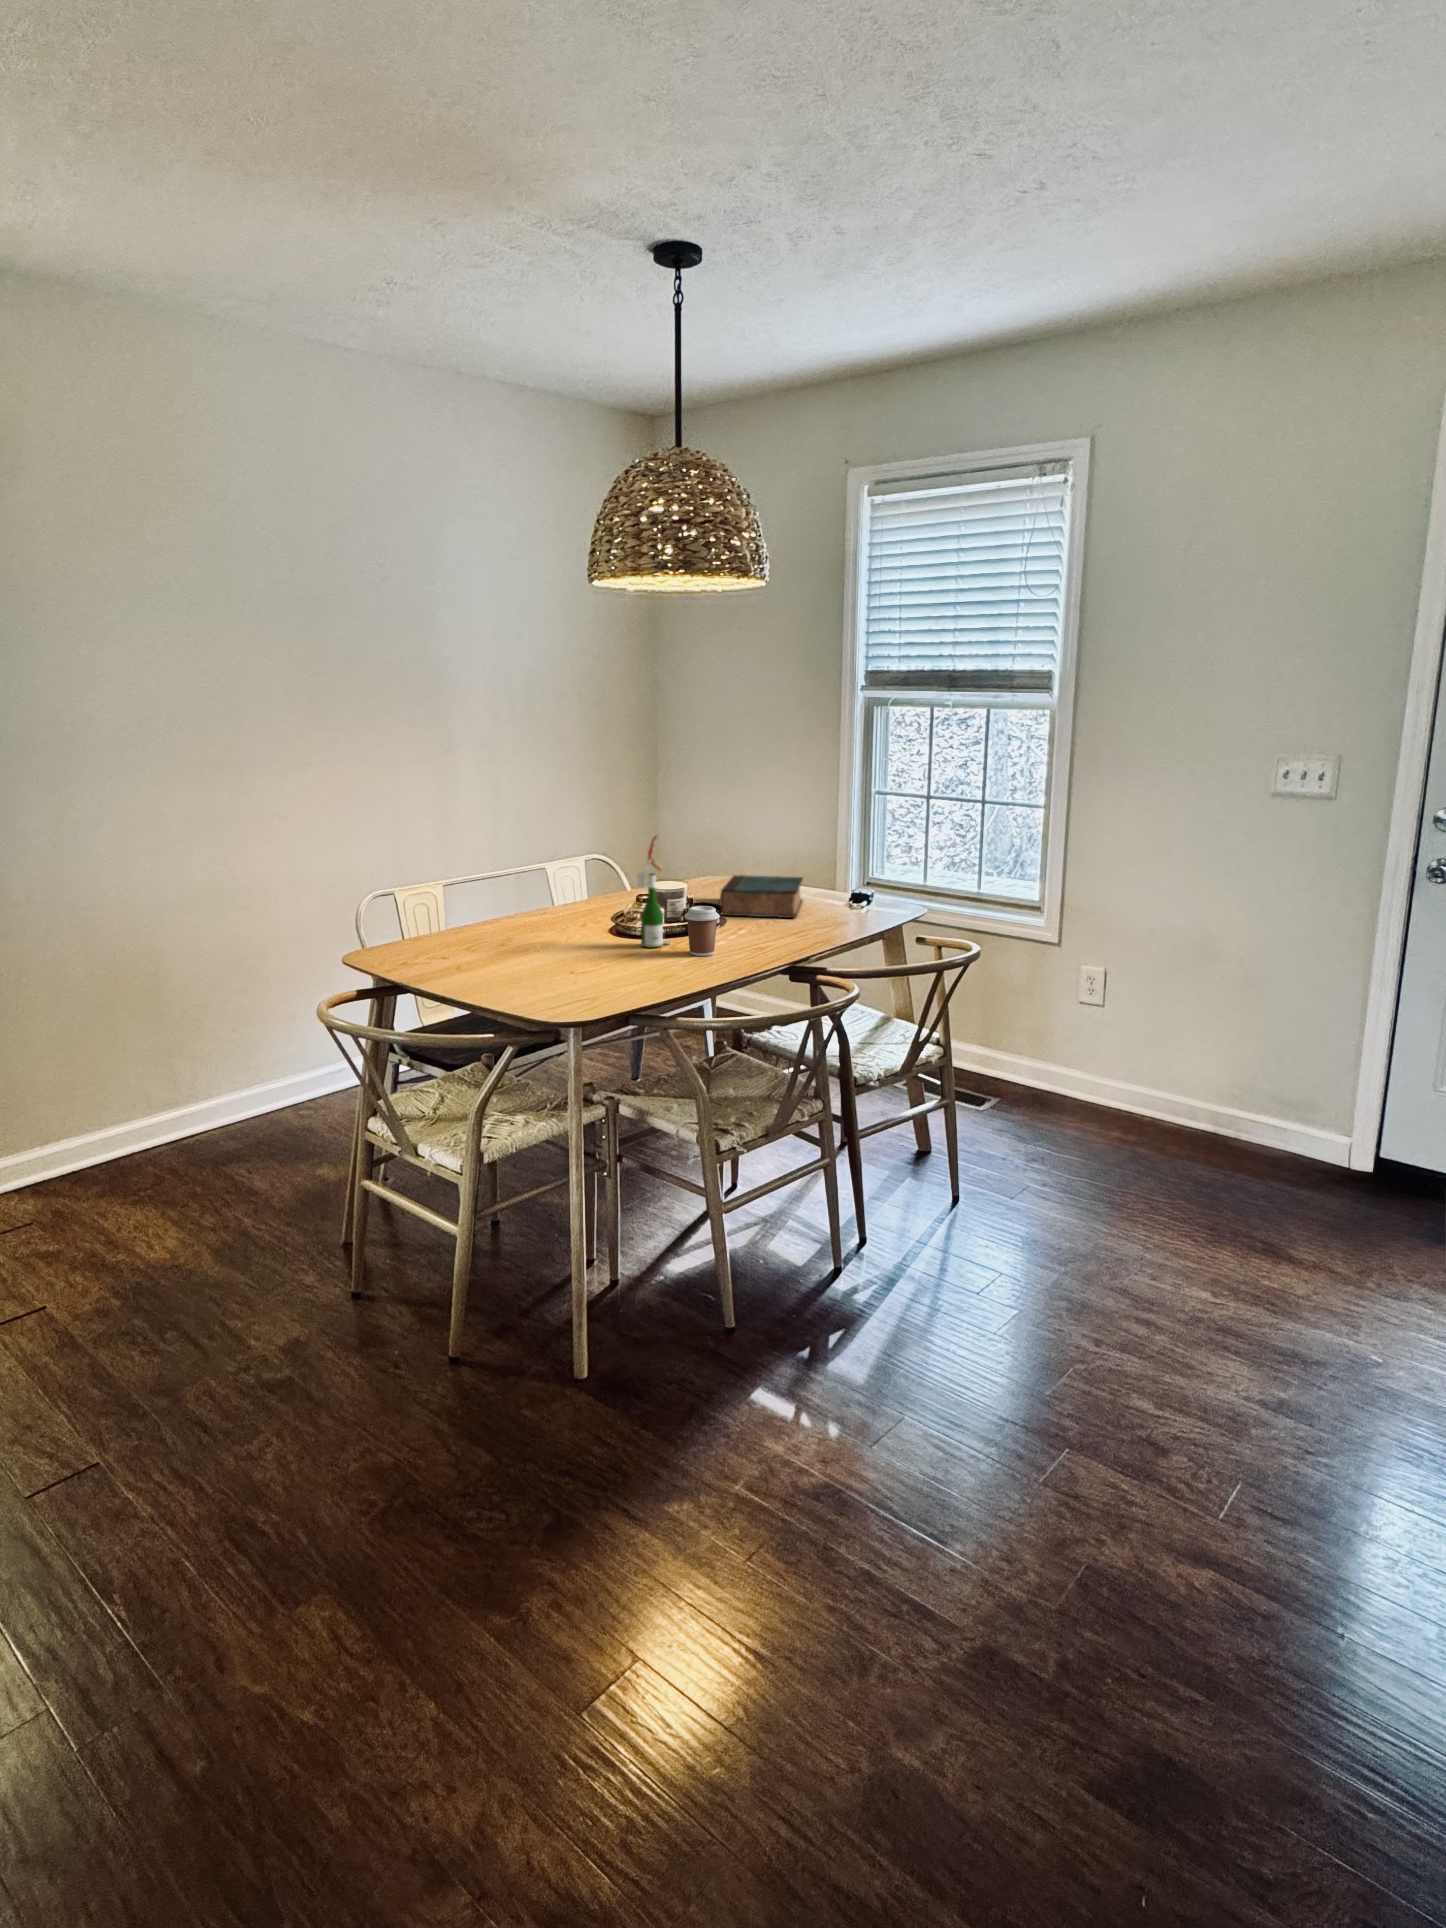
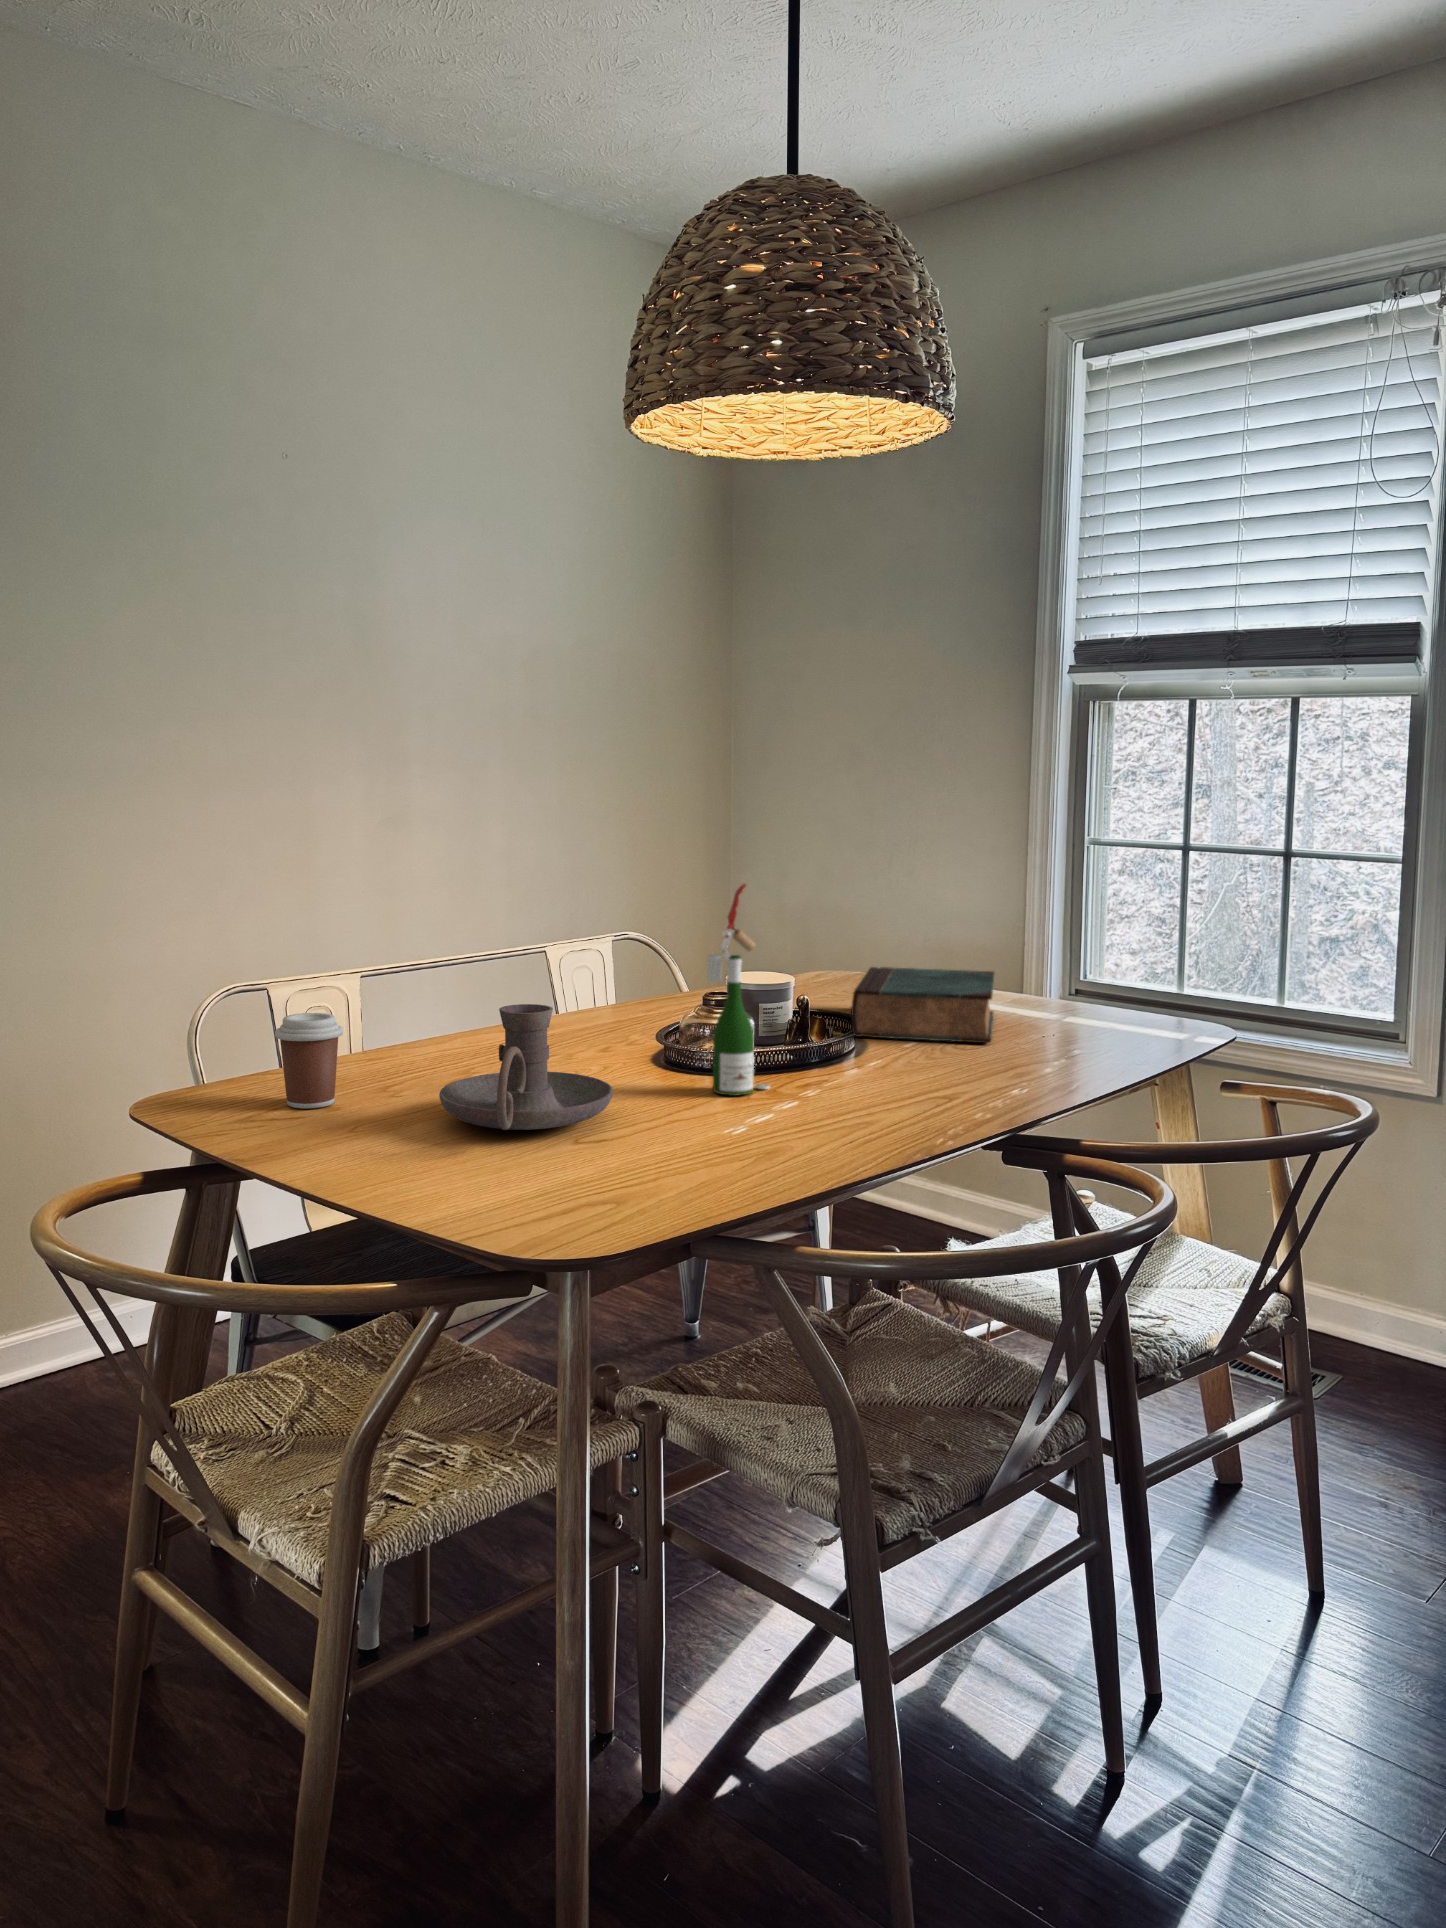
candle holder: none [498,901,589,966] -> present [439,1004,613,1130]
coffee cup: present [685,906,719,956] -> present [275,1013,343,1108]

